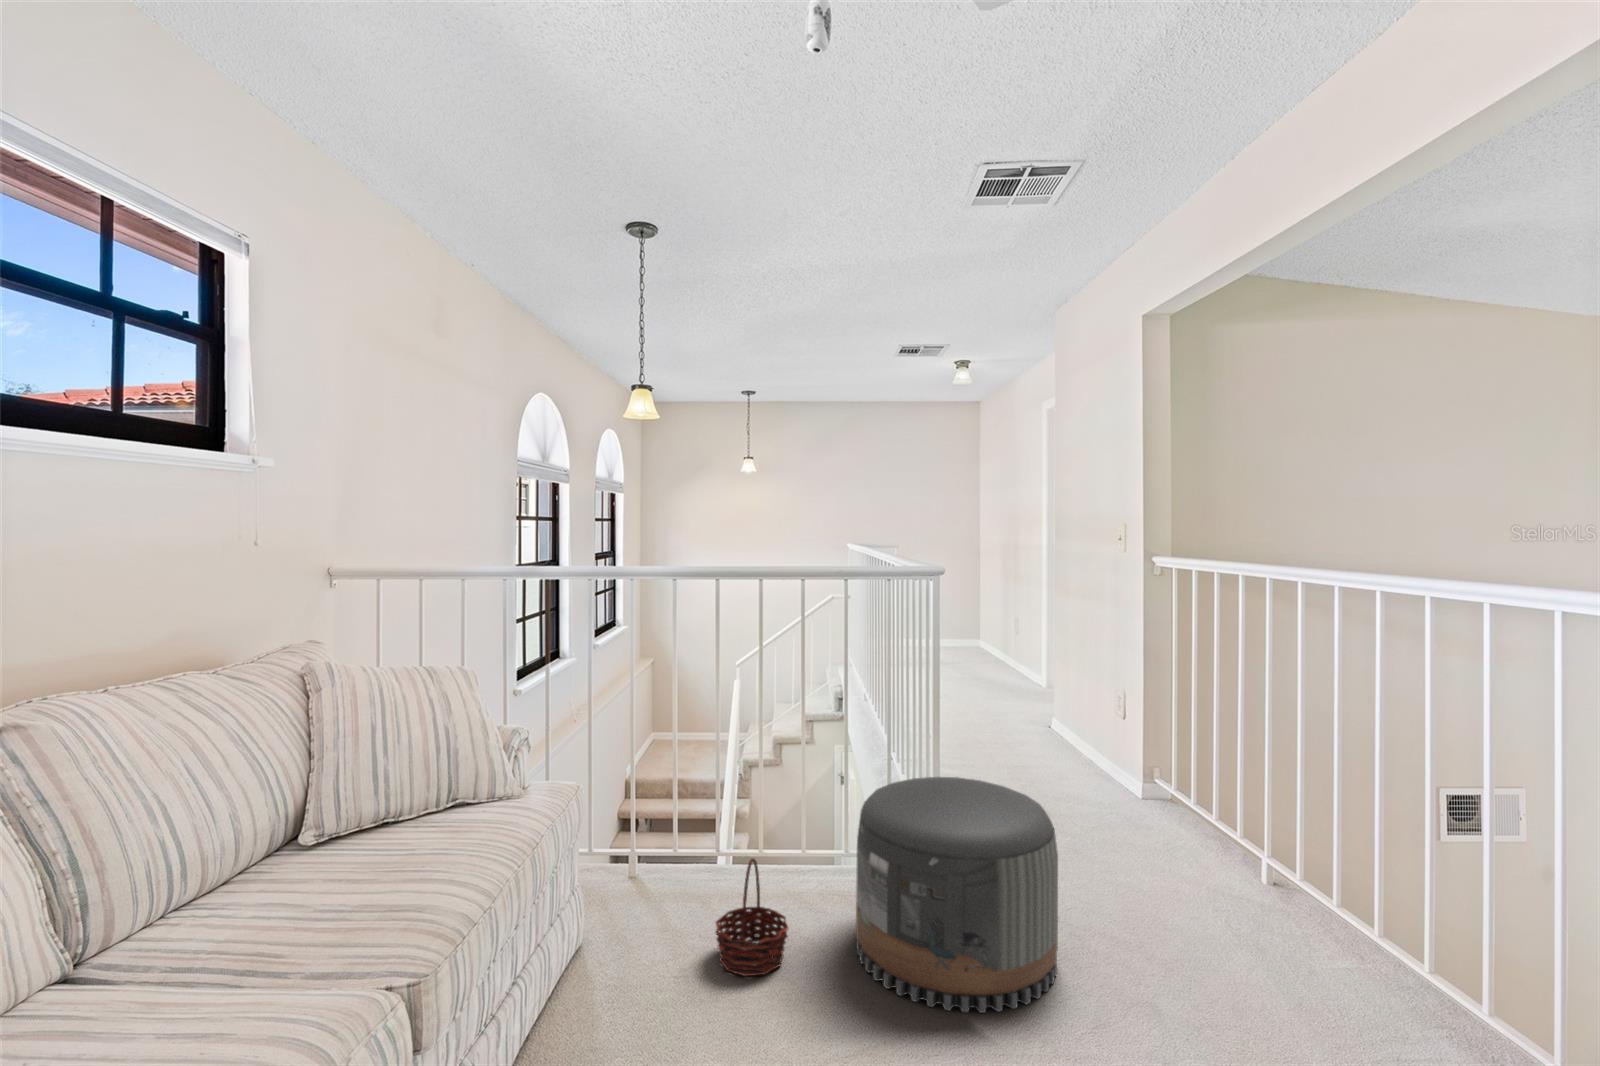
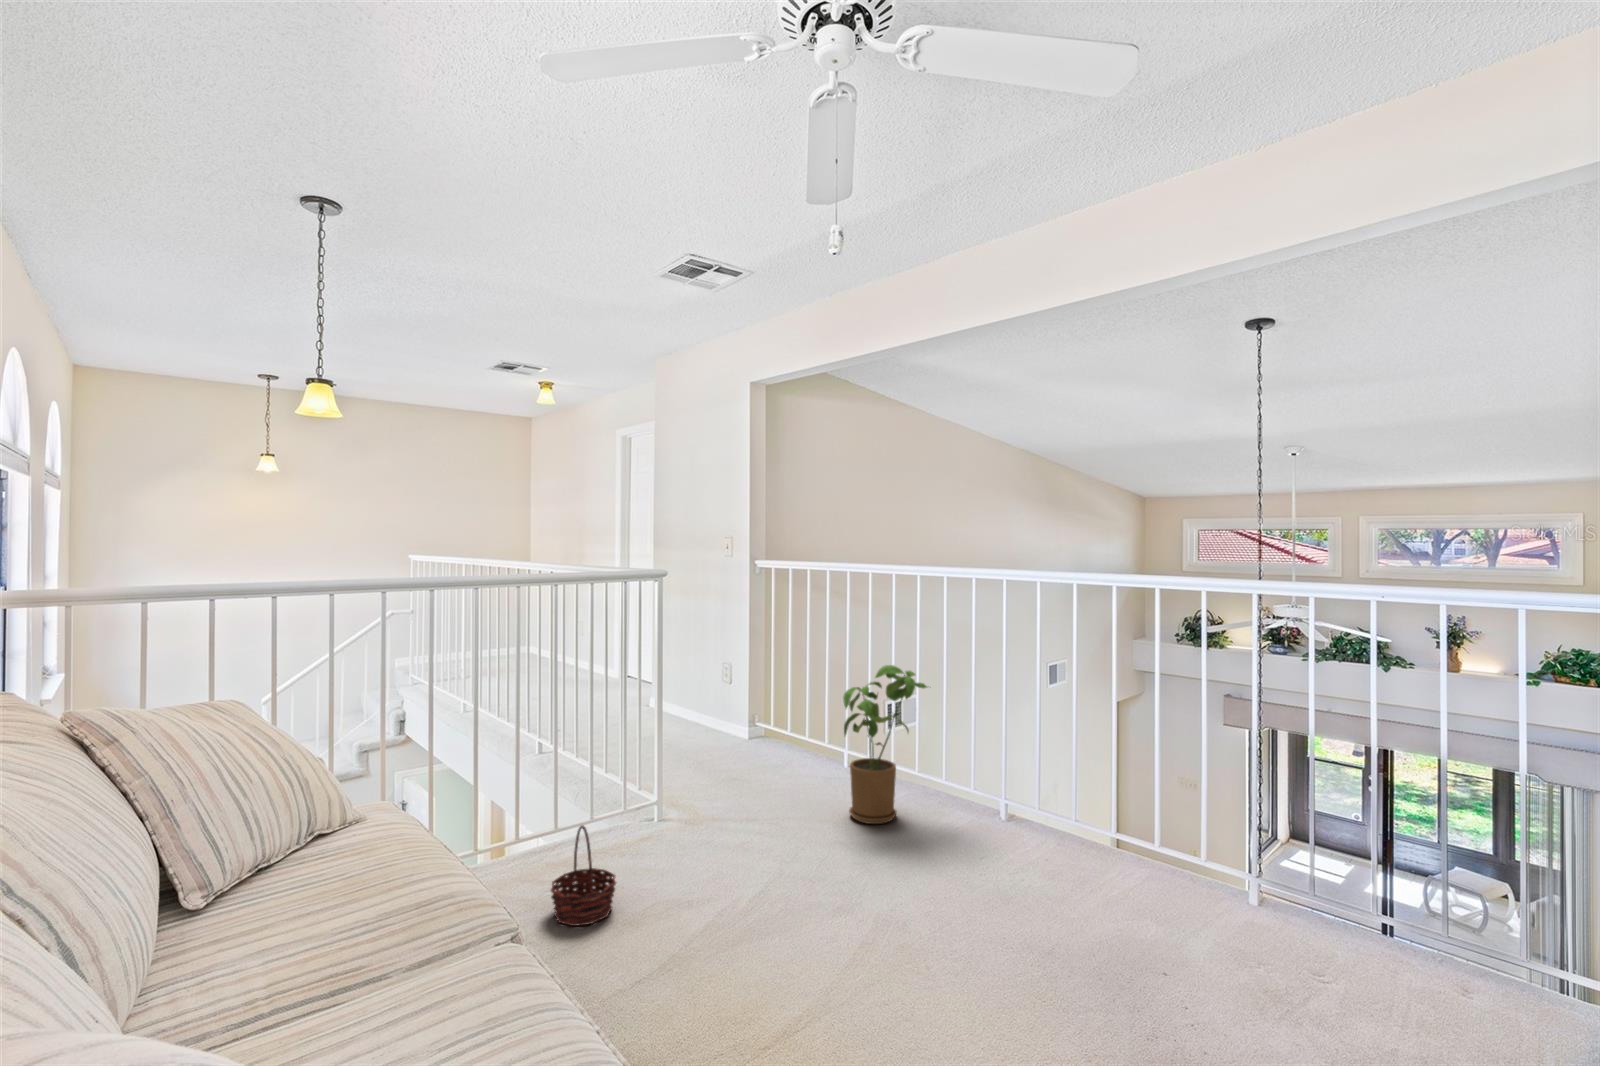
house plant: none [1168,731,1339,986] -> present [843,665,928,824]
pouf: present [856,777,1058,1013] -> none [647,730,796,893]

